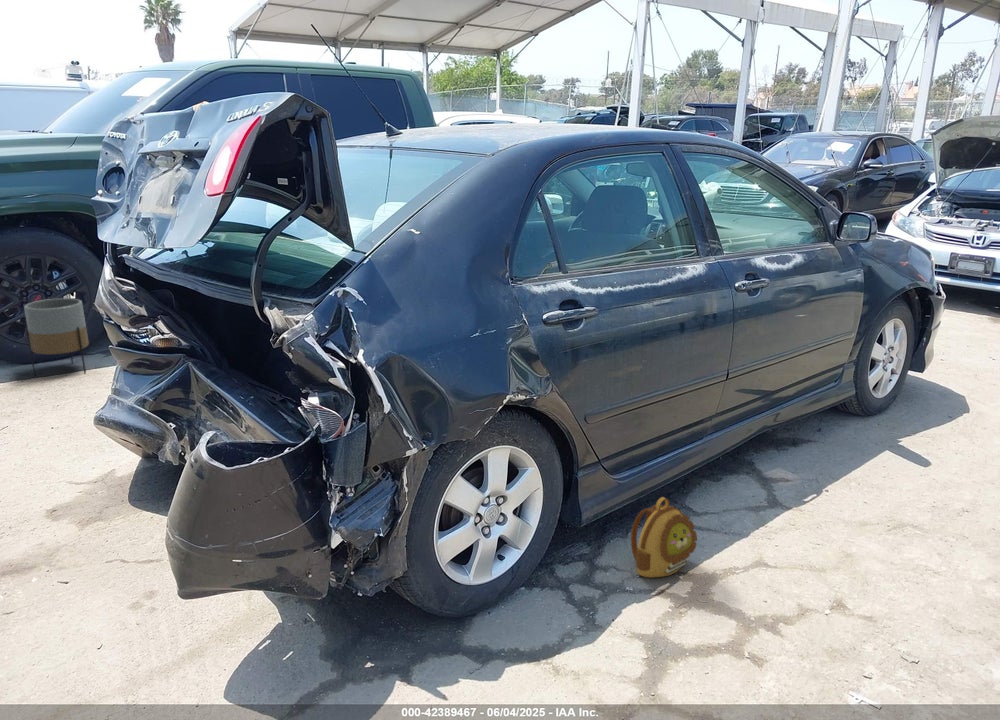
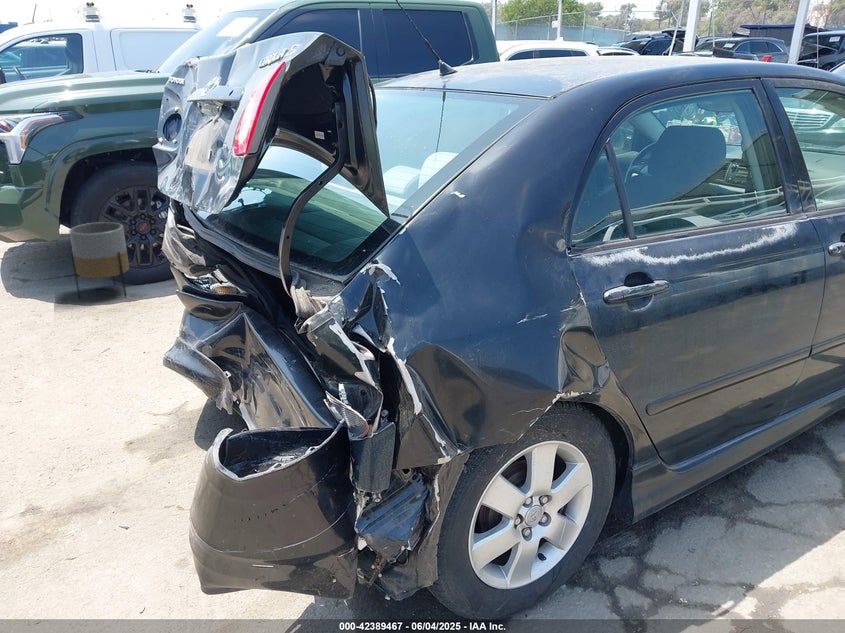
backpack: present [631,497,697,578] -> none [688,497,769,587]

